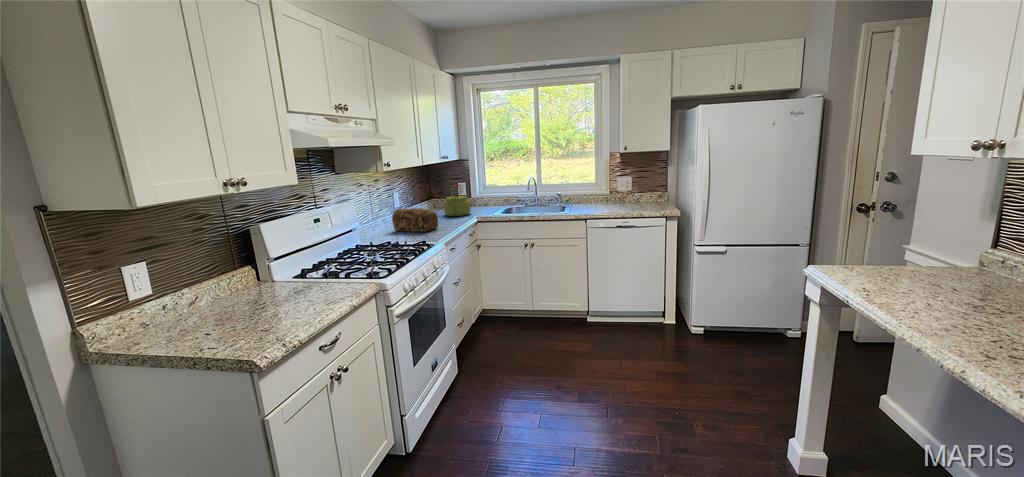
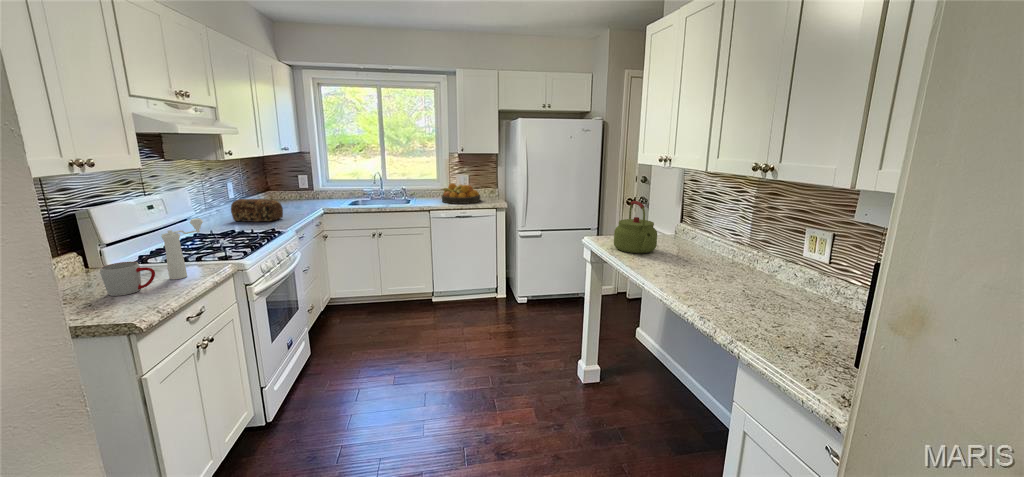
kettle: present [444,184,471,216] -> present [614,201,657,253]
fruit bowl: none [601,188,648,212] -> present [442,184,480,204]
pepper mill: none [305,236,346,301] -> present [161,218,203,280]
mug: none [247,283,294,319] -> present [100,262,155,296]

